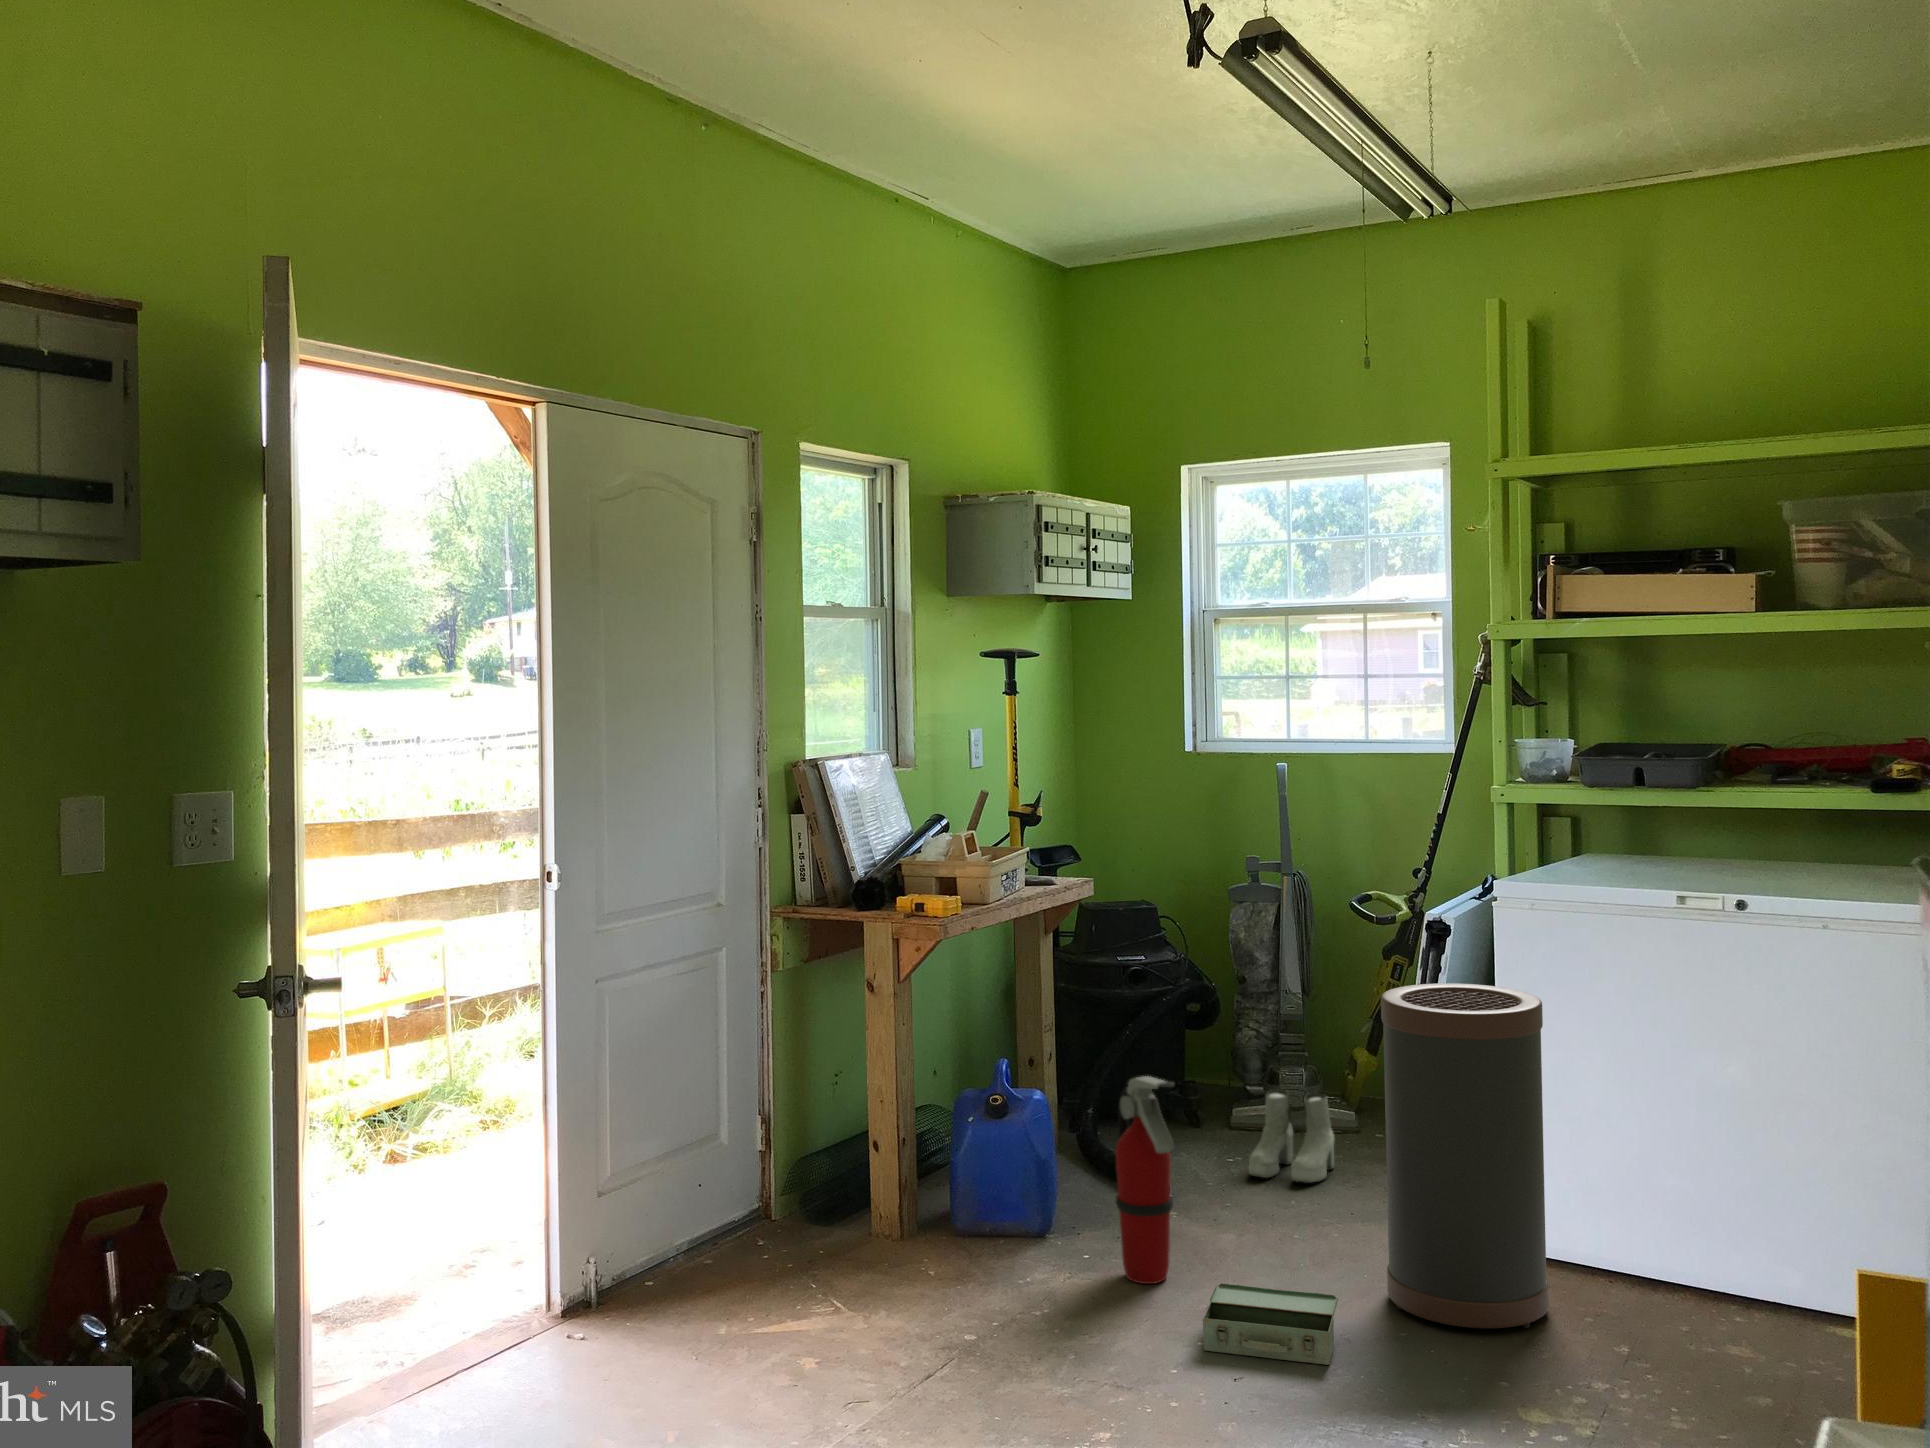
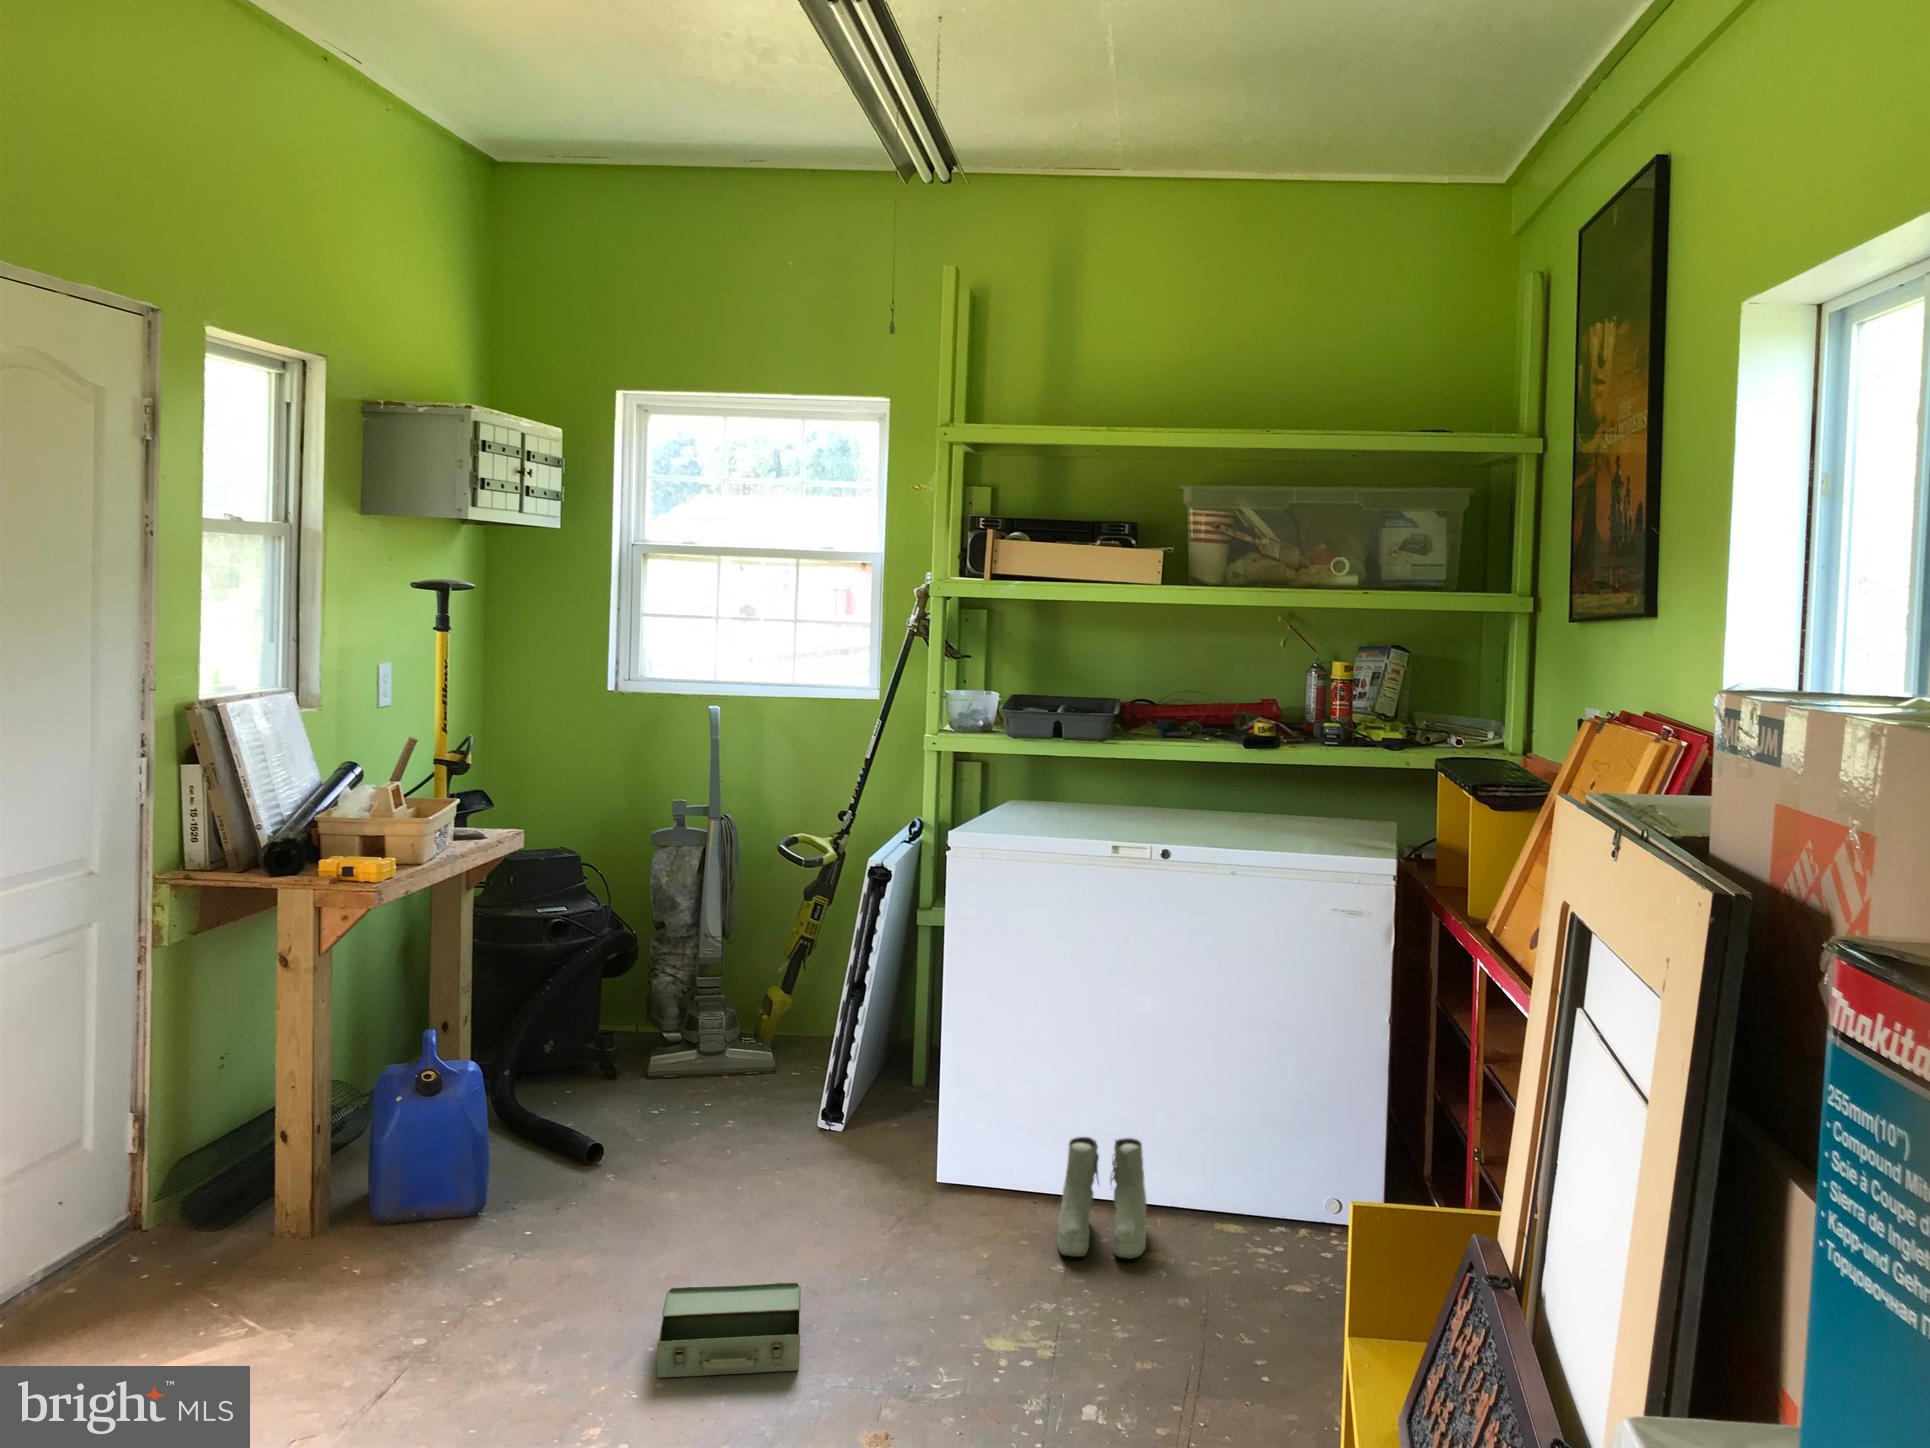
trash can: present [1381,983,1549,1328] -> none [841,935,1007,1293]
fire extinguisher: present [1116,1076,1174,1284] -> none [545,1058,625,1293]
boots: present [1249,1090,1334,1183] -> present [1057,1137,1146,1259]

